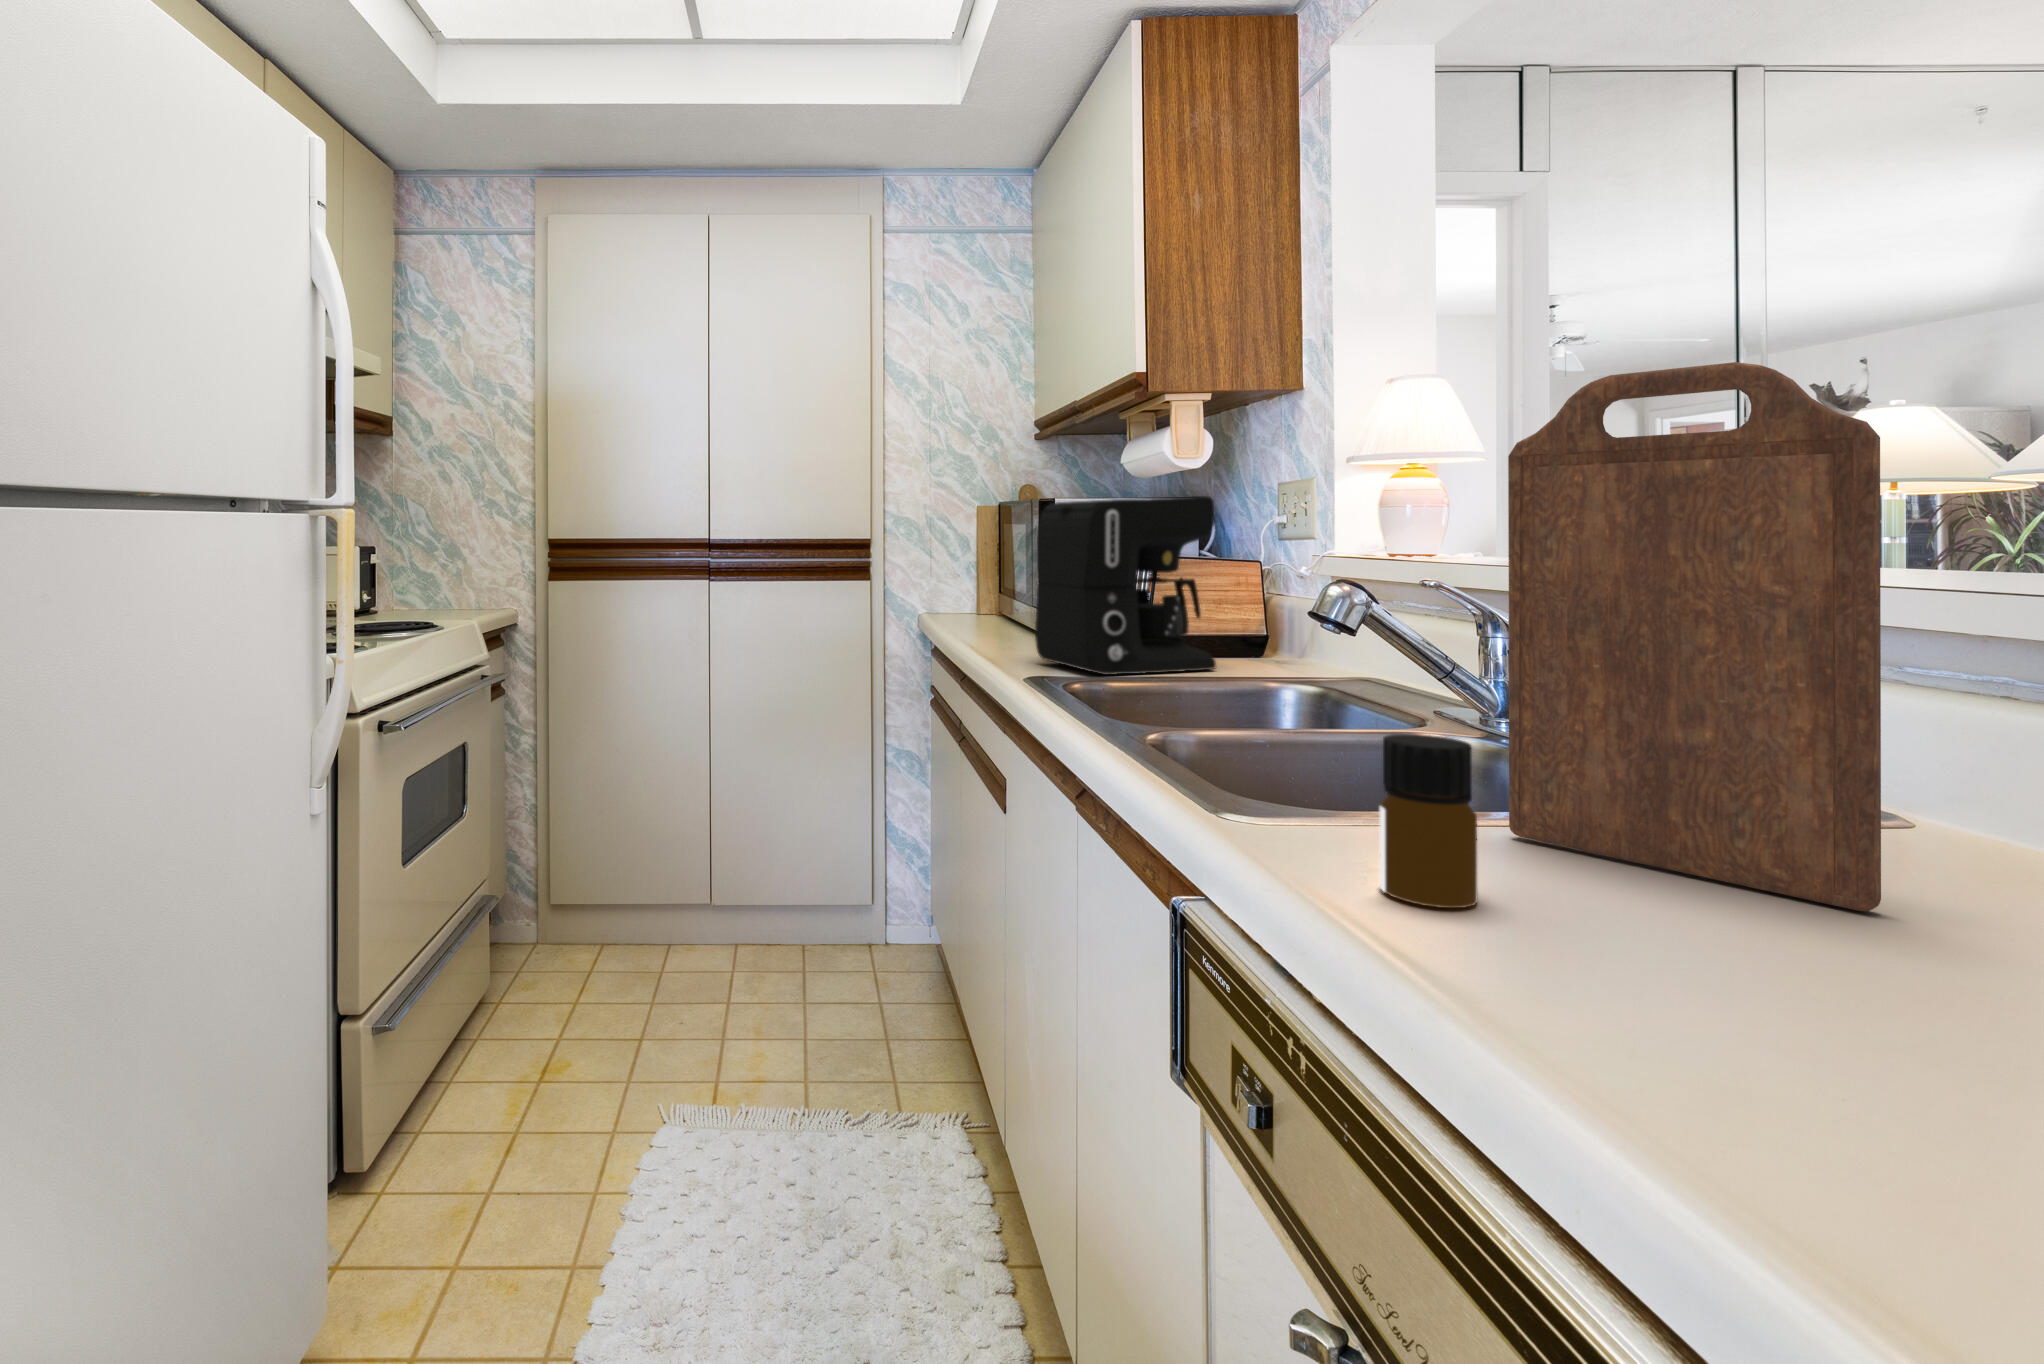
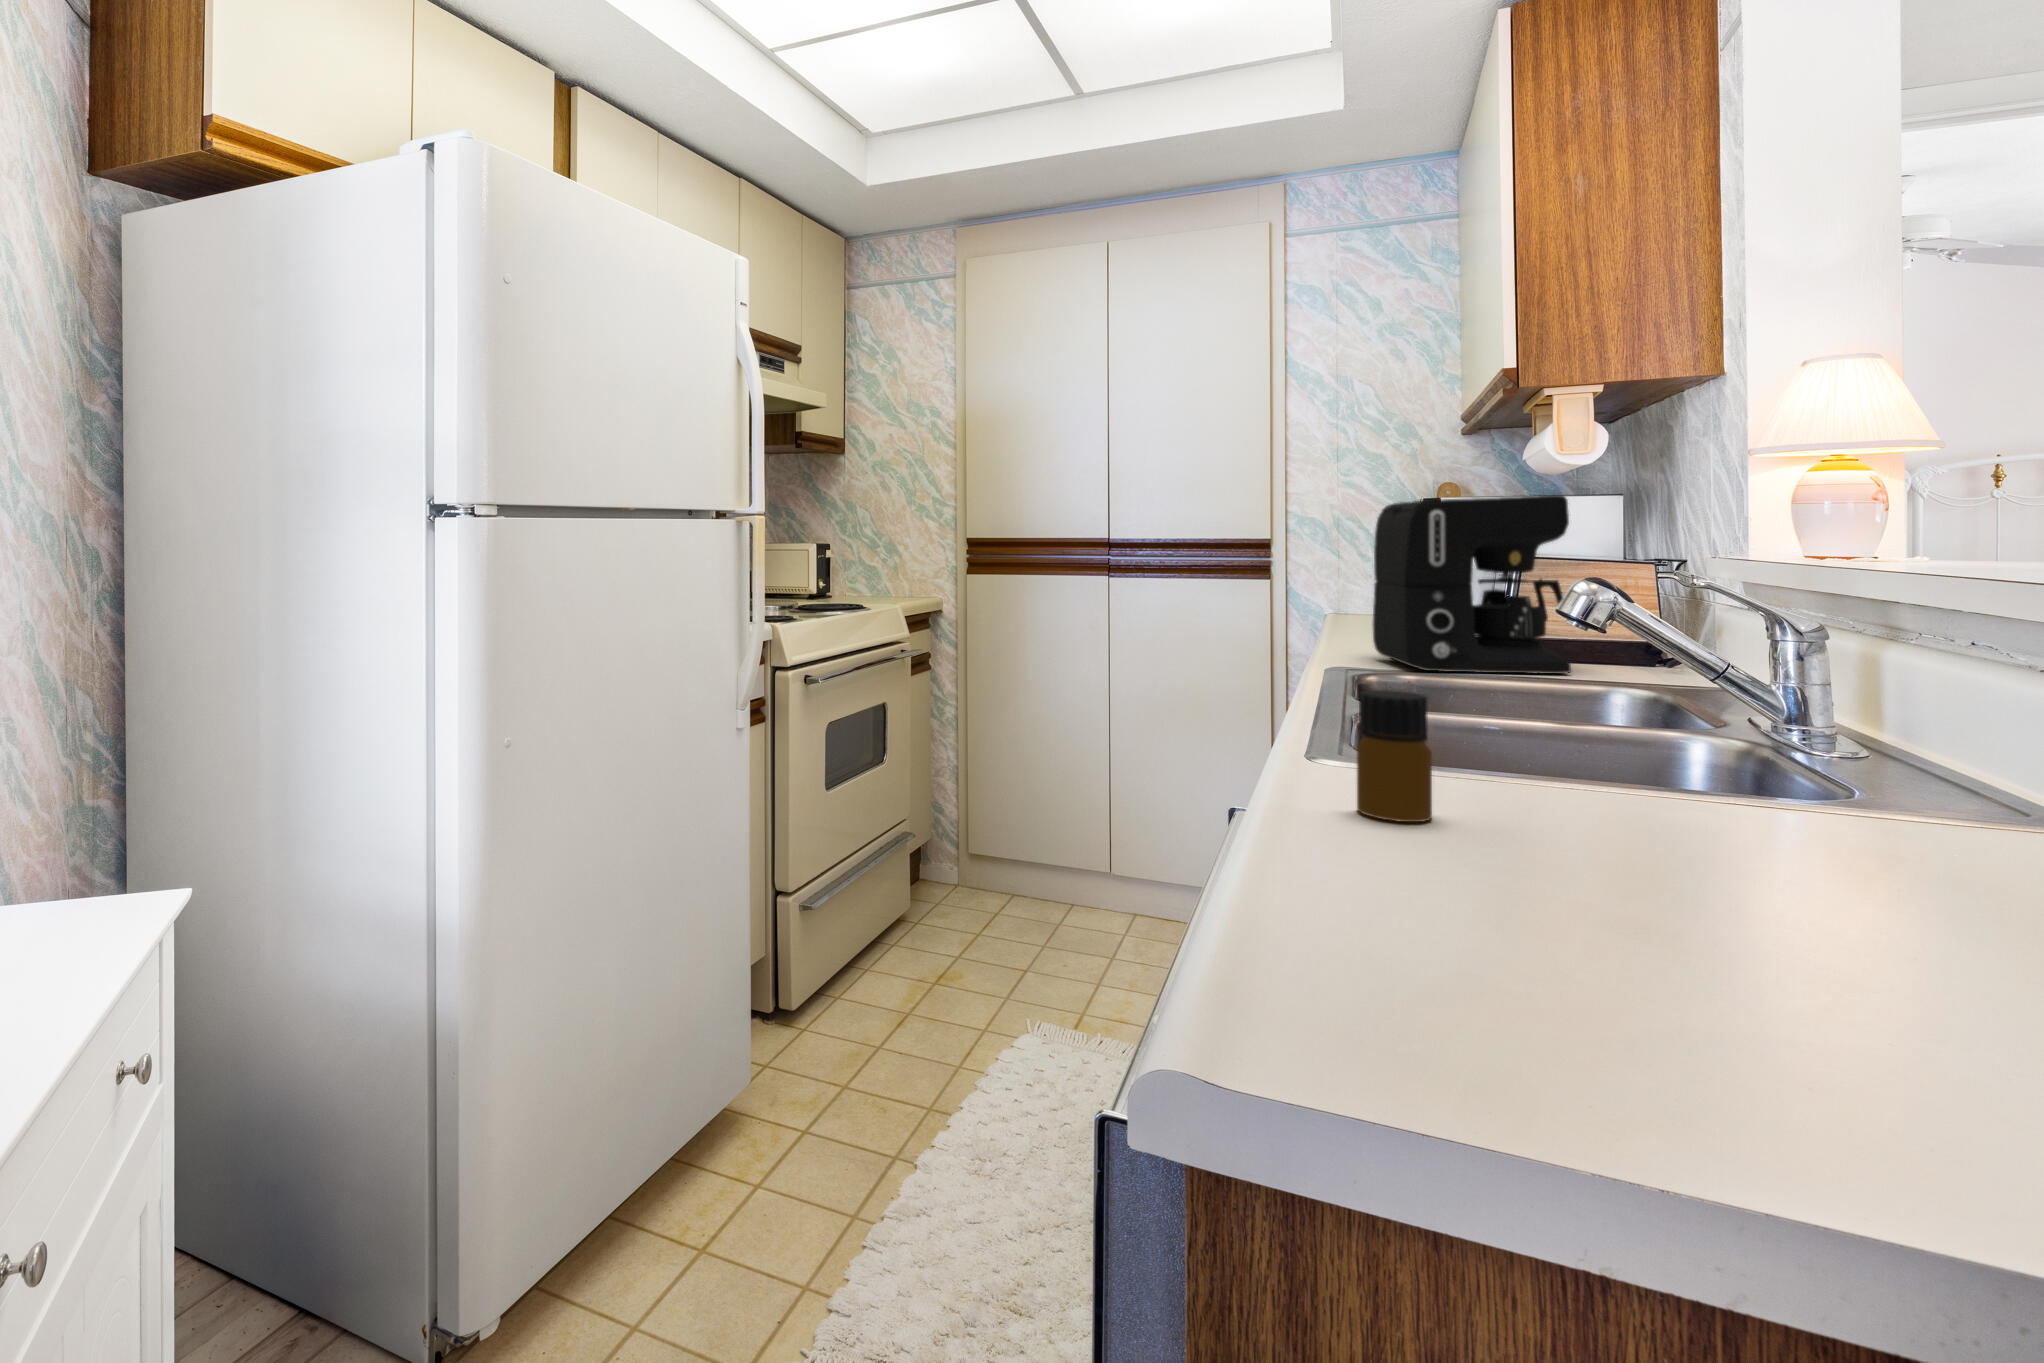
cutting board: present [1508,362,1881,911] -> none [1565,382,1826,868]

